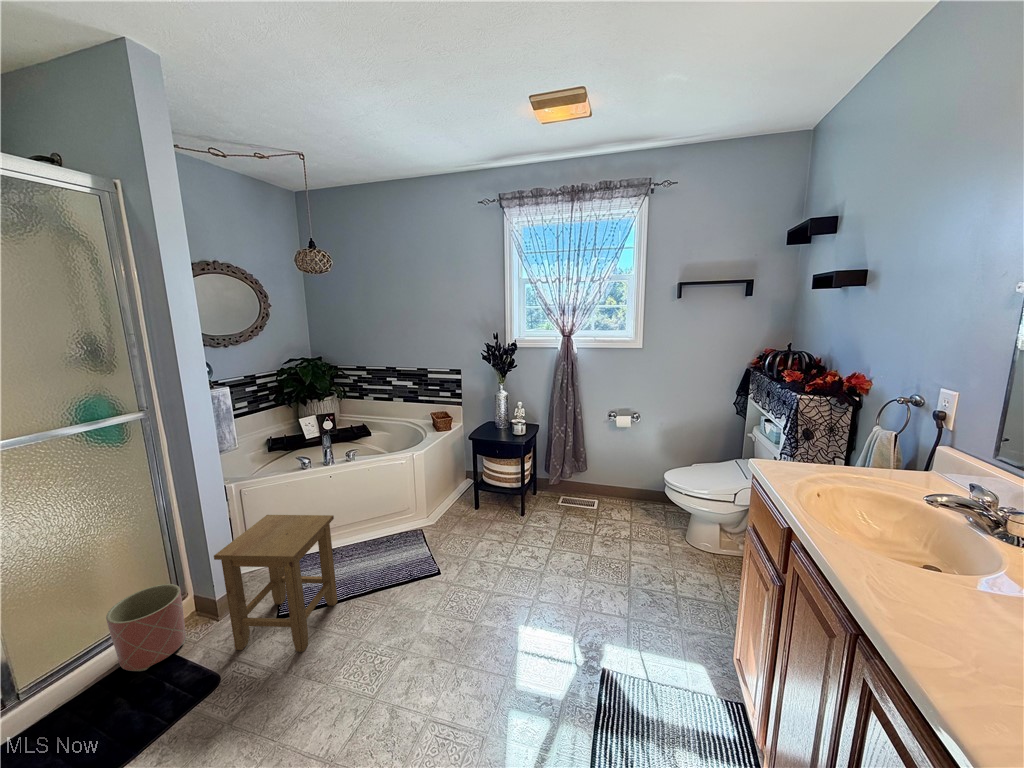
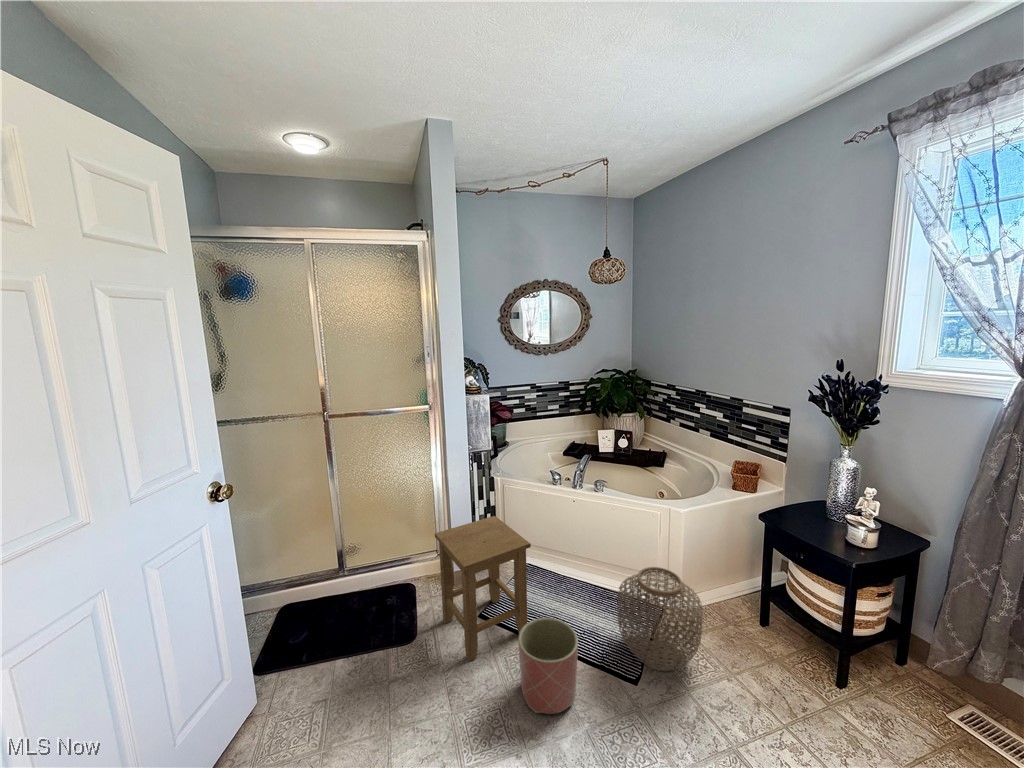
woven basket: none [405,491,465,562] -> present [617,567,703,671]
planter: present [106,584,186,671] -> present [518,618,578,714]

